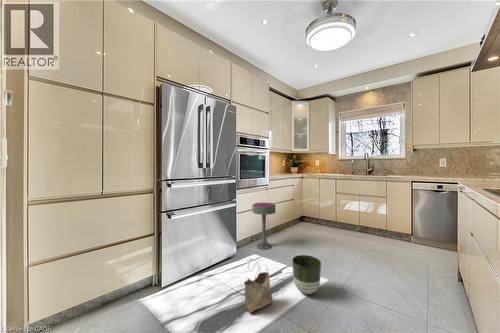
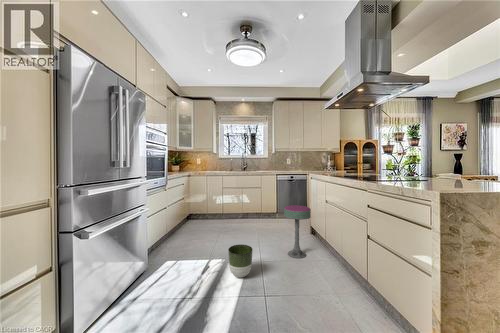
bar stool: present [252,203,276,249] -> present [284,205,311,258]
woven basket: present [244,272,272,313] -> none [202,261,223,312]

